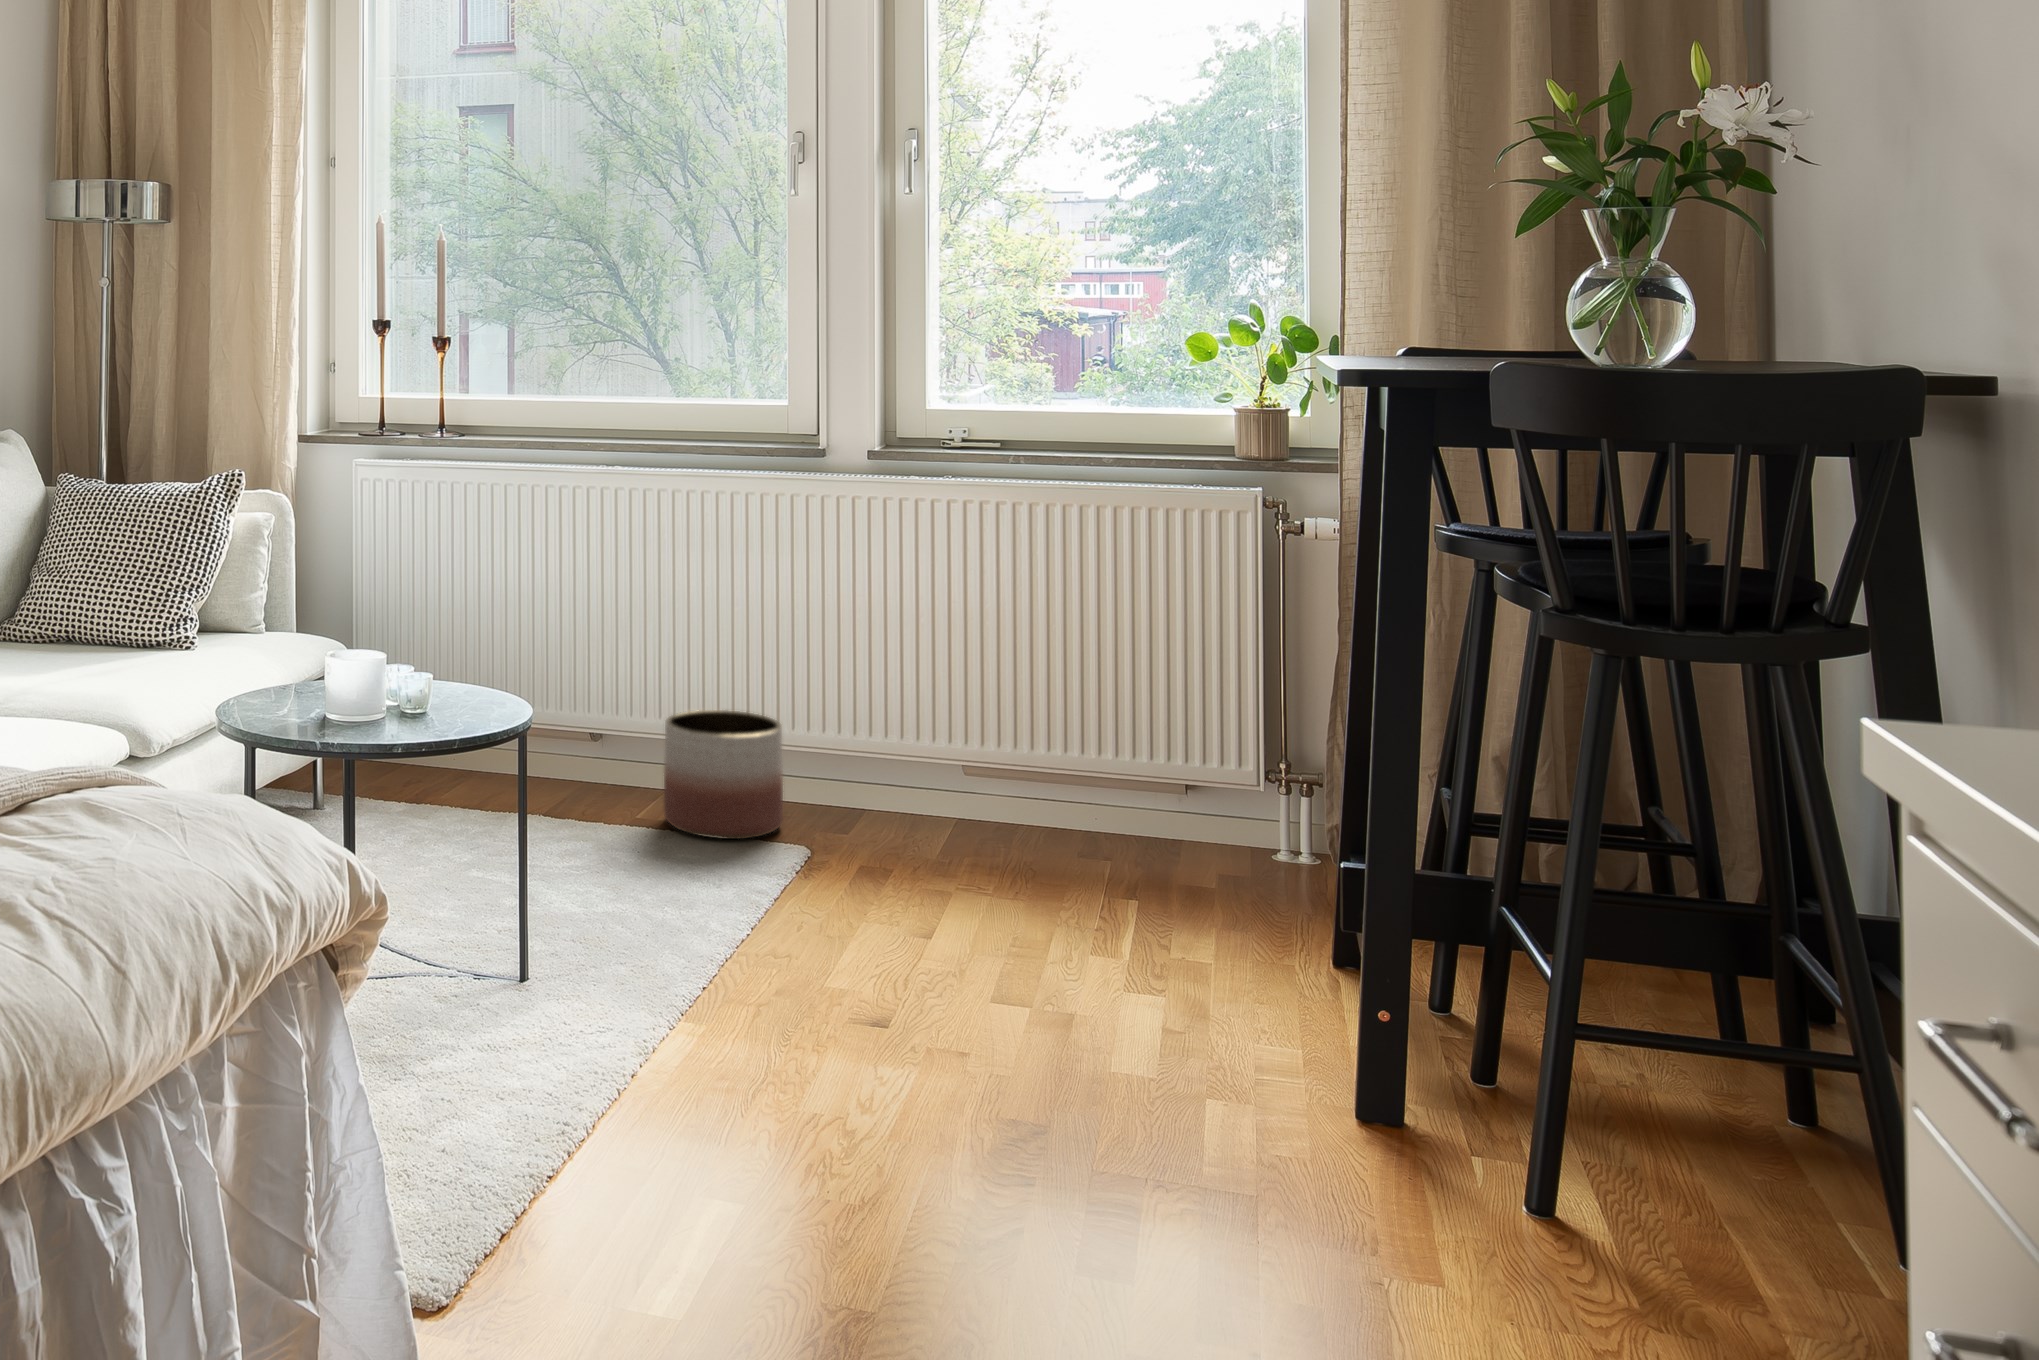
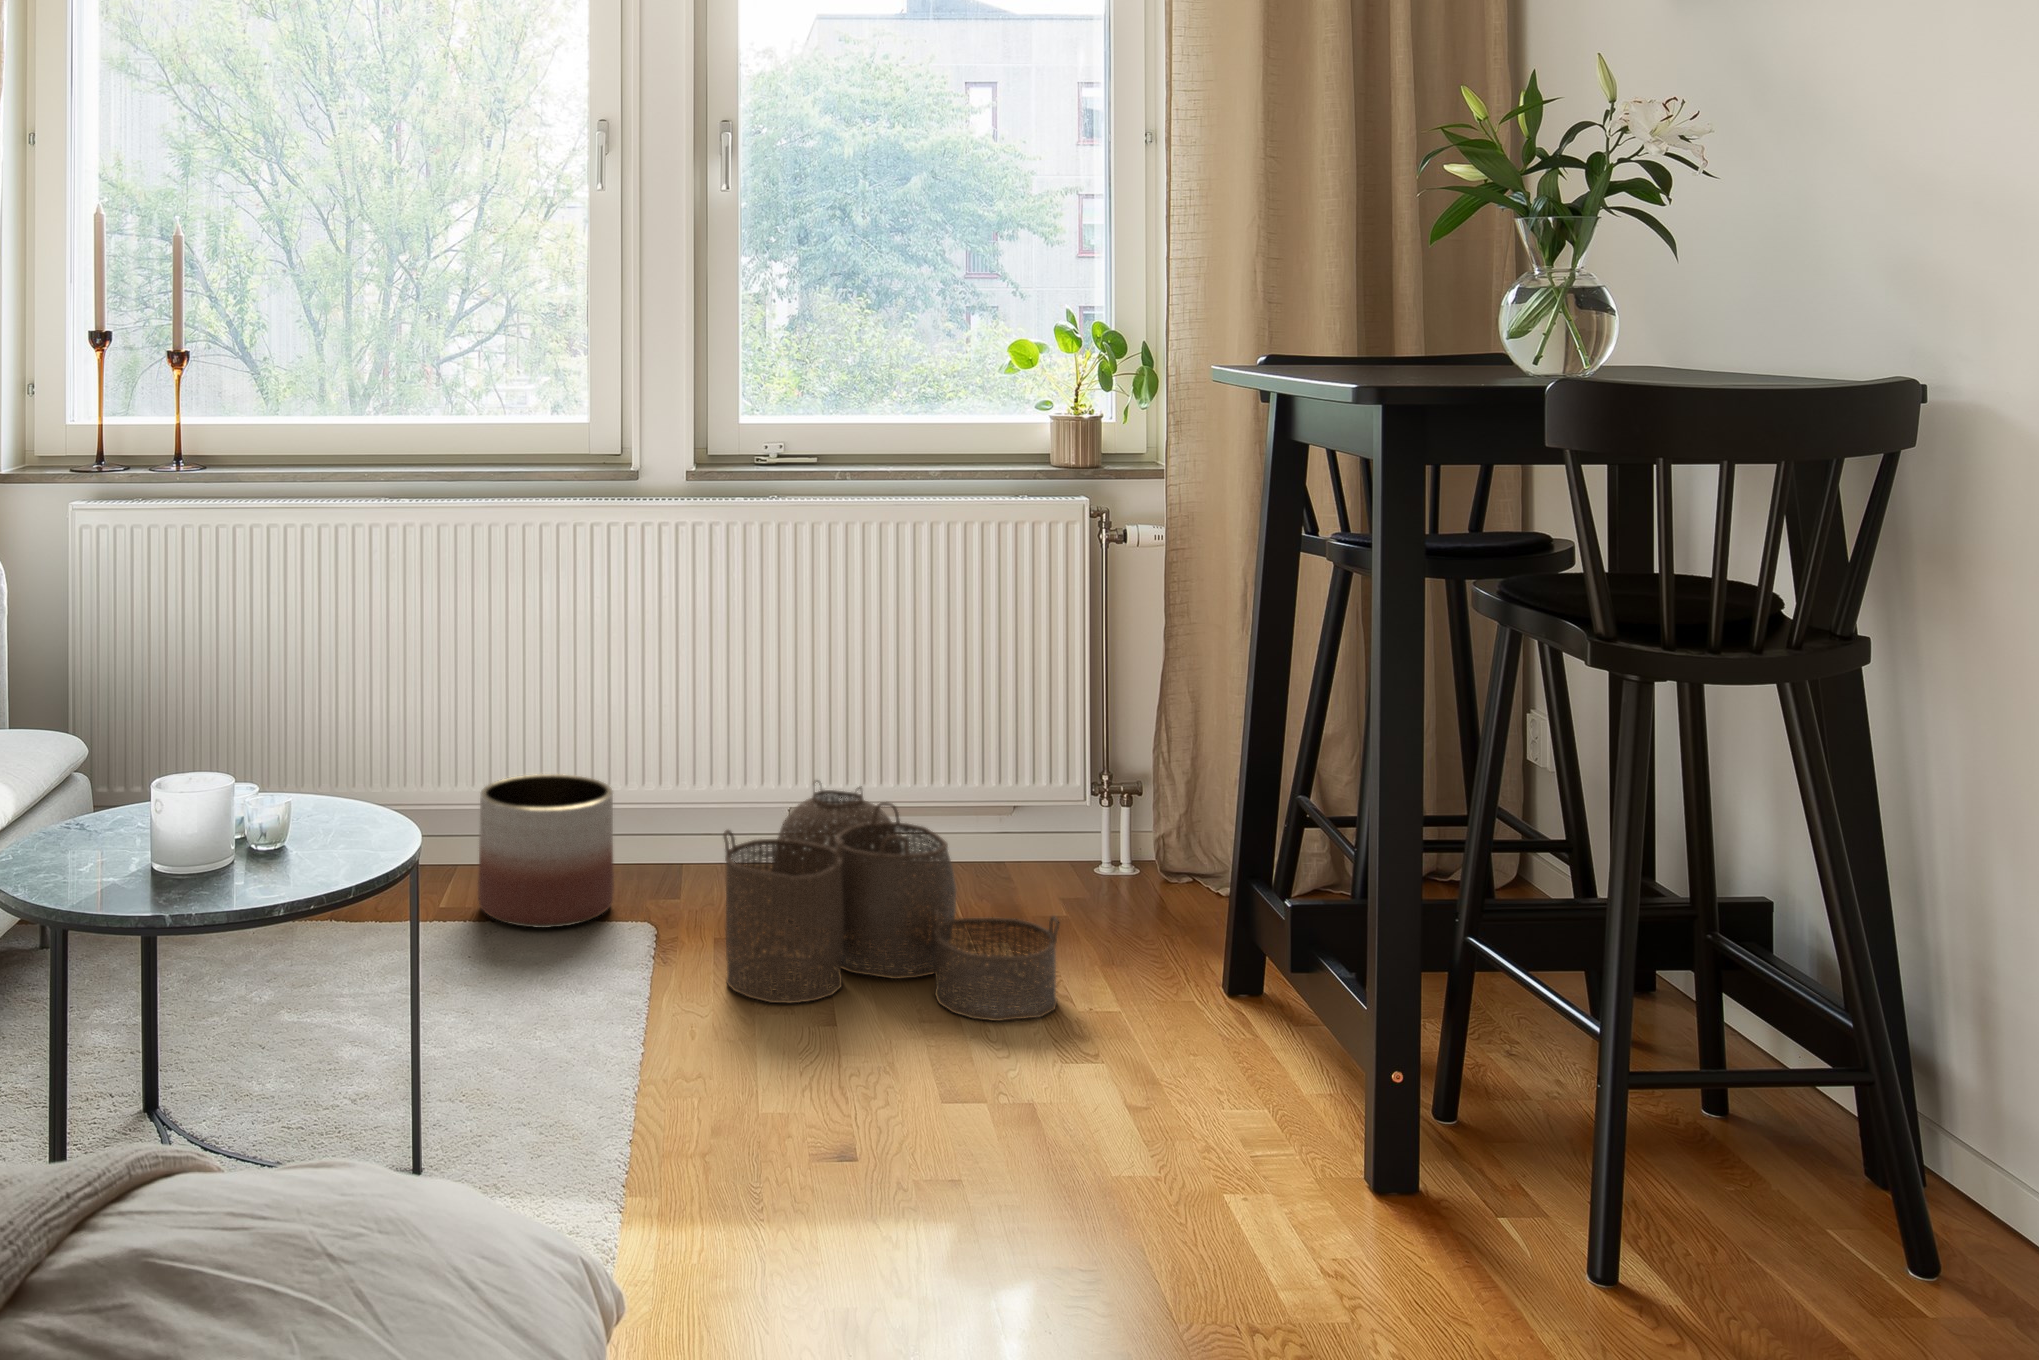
woven basket: none [848,735,1154,955] -> present [723,781,1059,1021]

